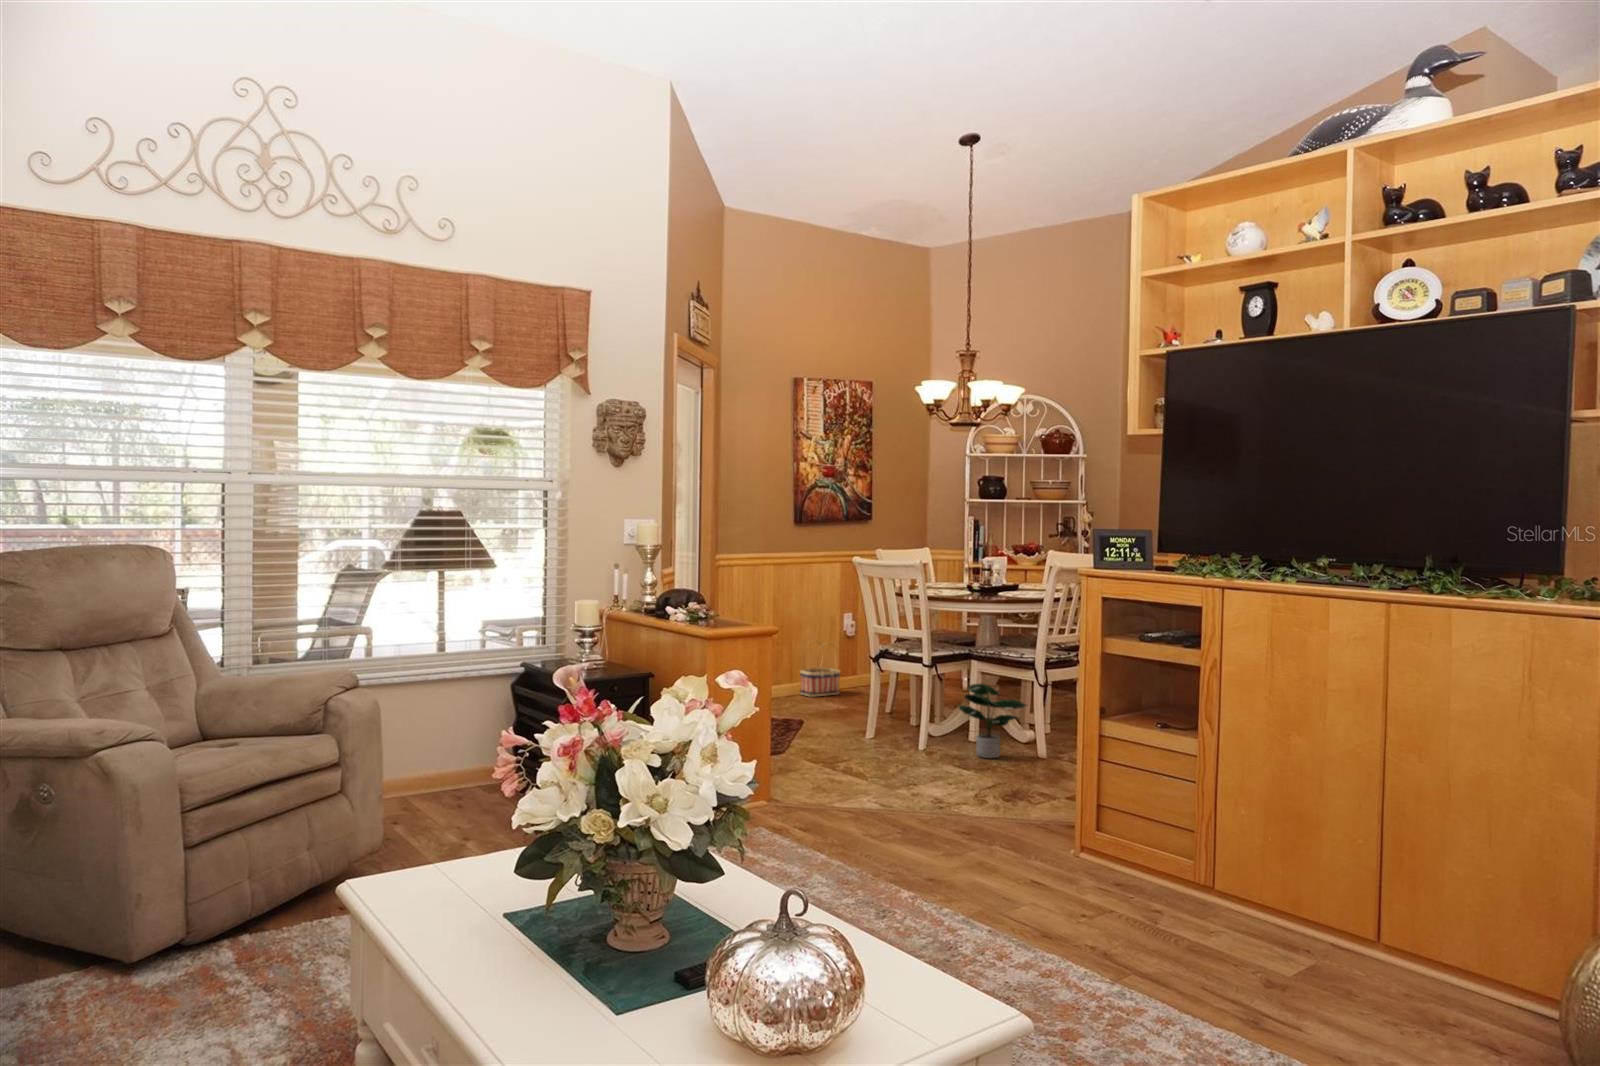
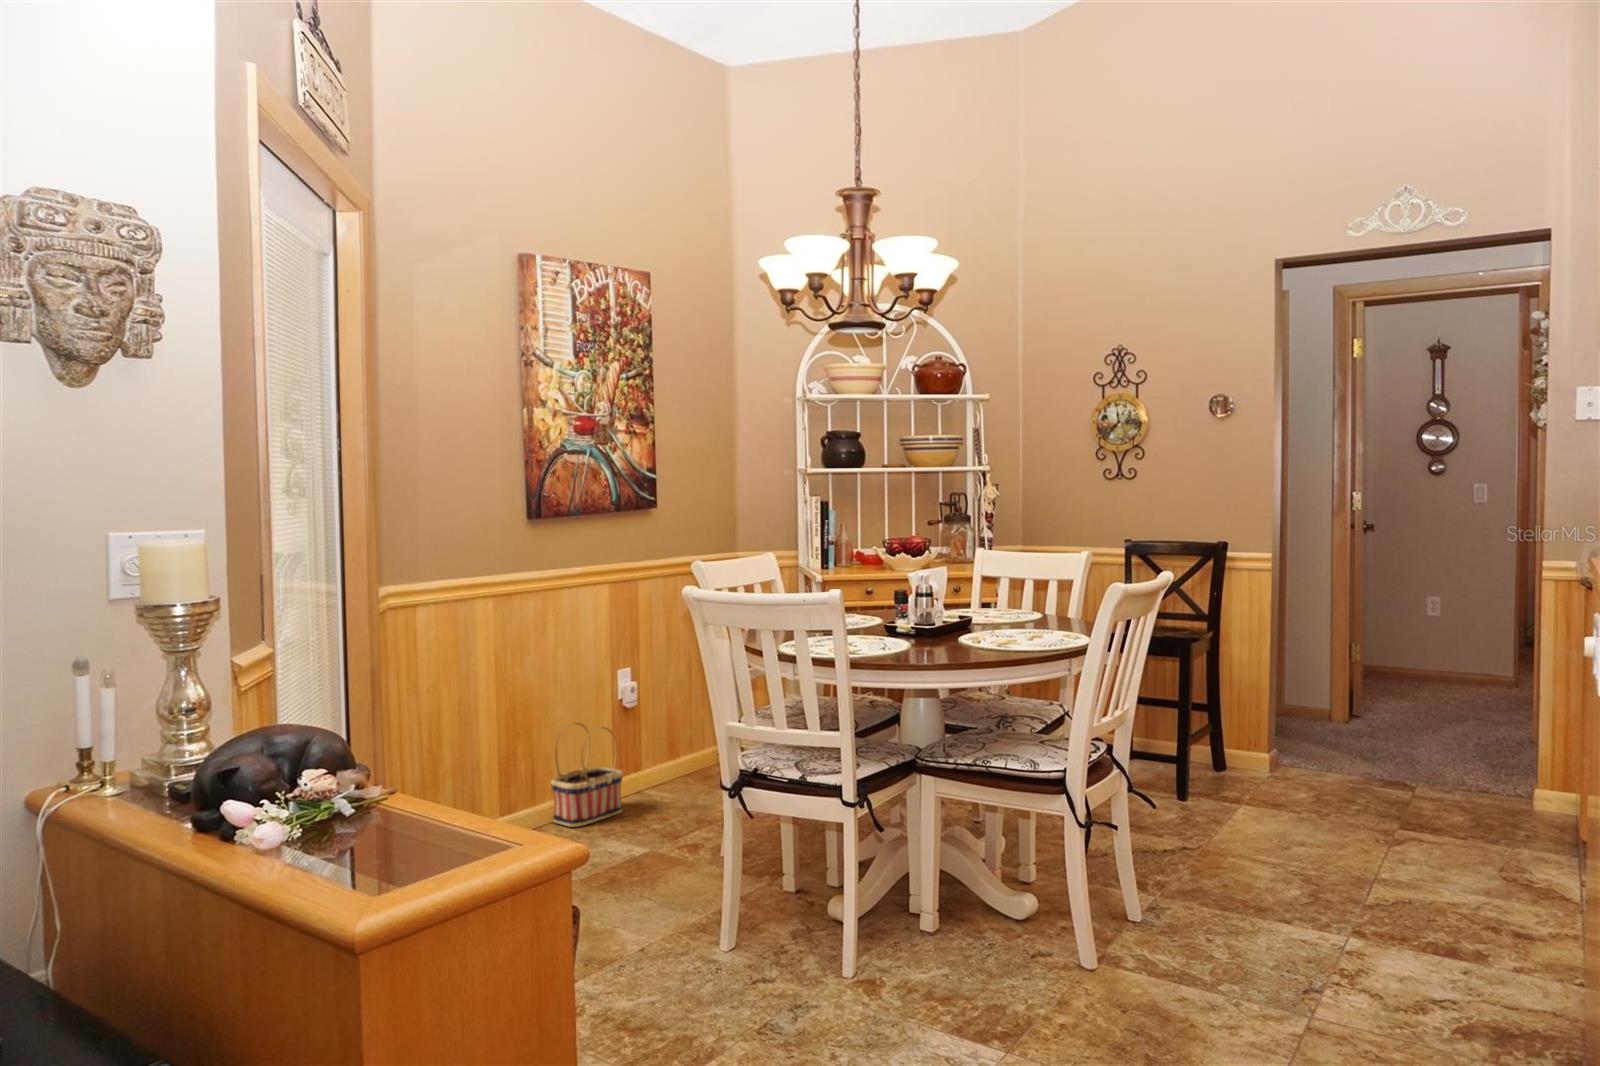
potted plant: present [959,684,1027,758] -> none [926,826,1064,990]

